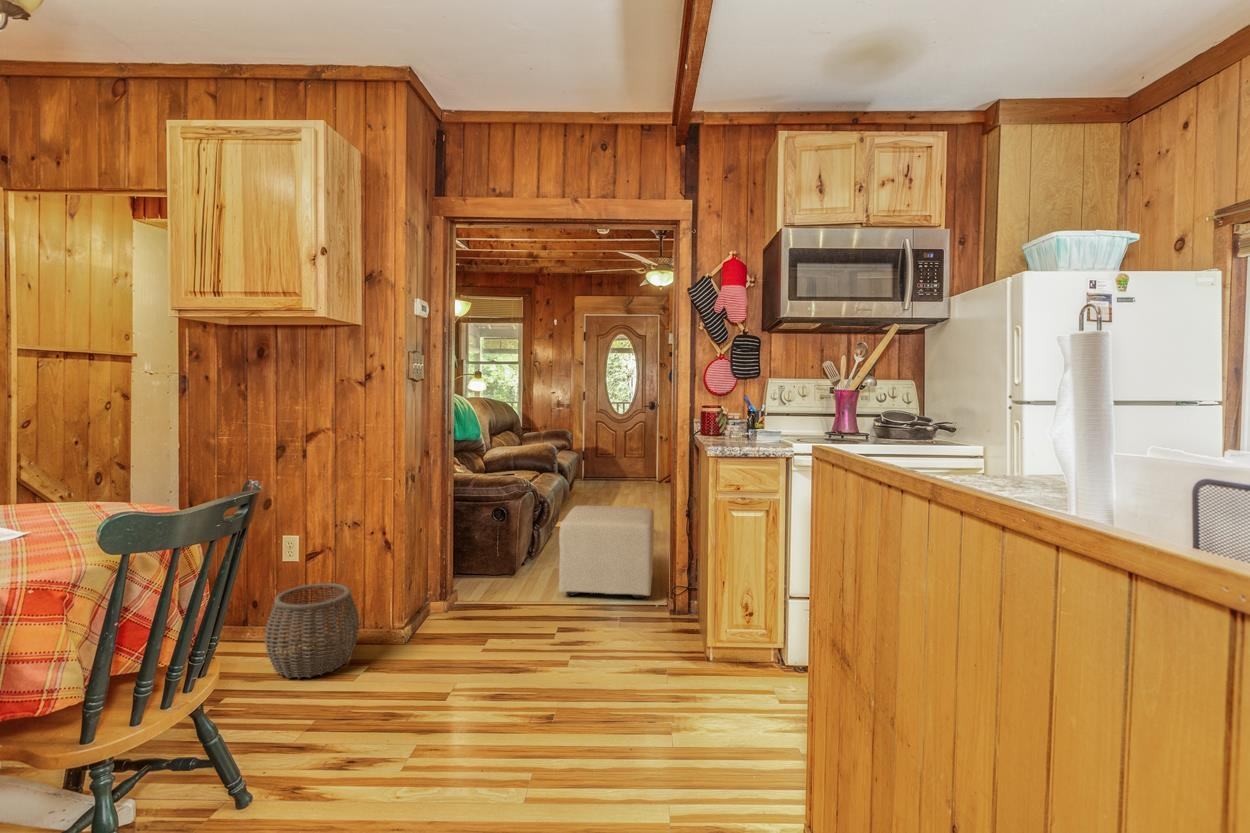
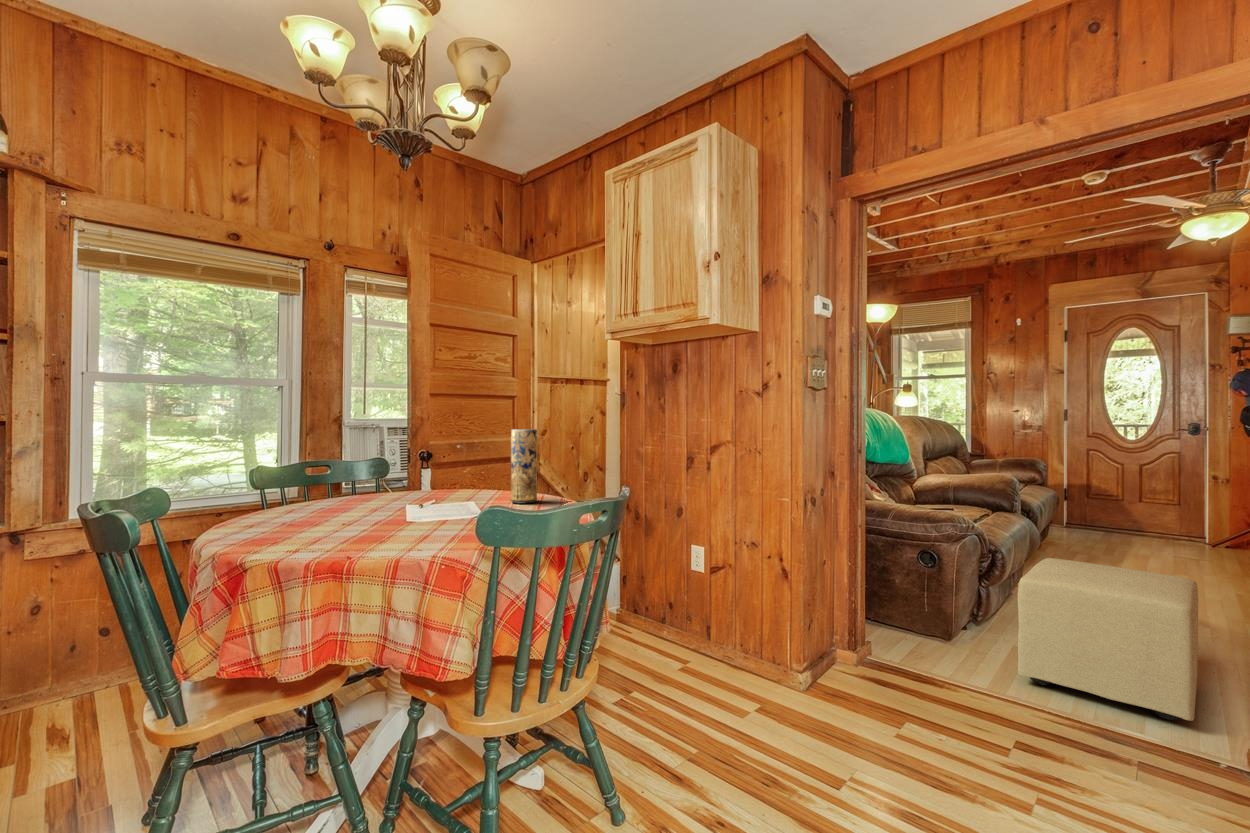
vase: none [63,424,105,513] -> present [511,429,537,504]
woven basket: present [265,583,359,678] -> none [666,600,754,700]

